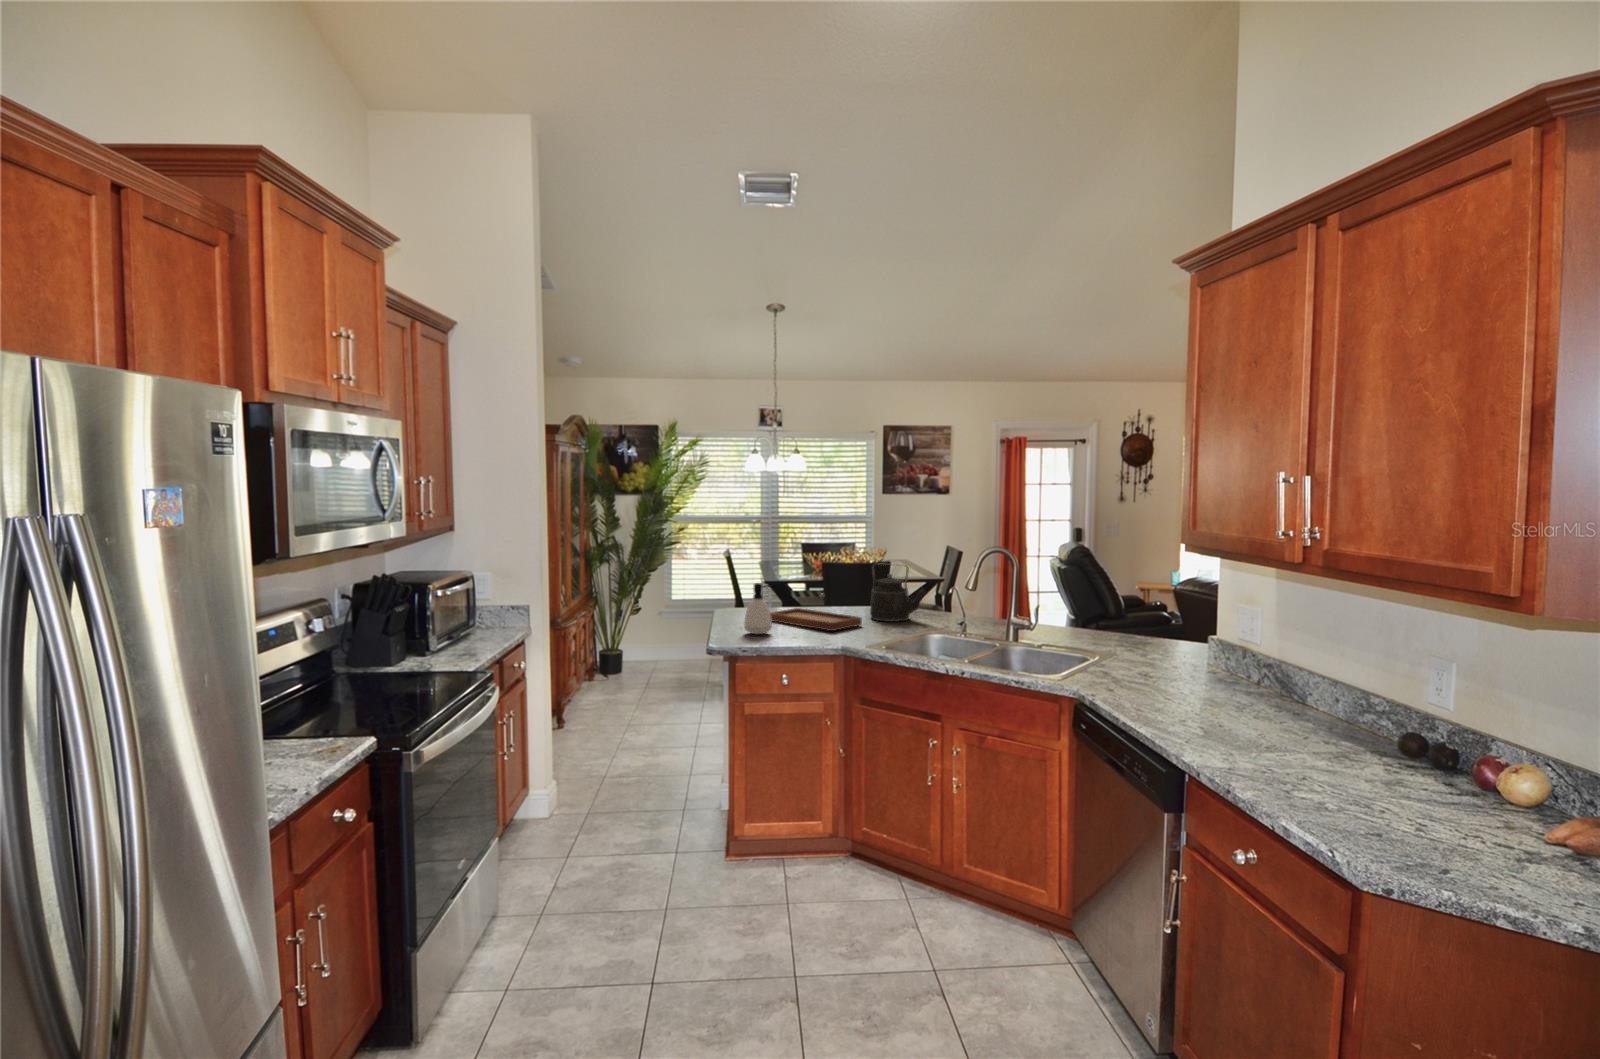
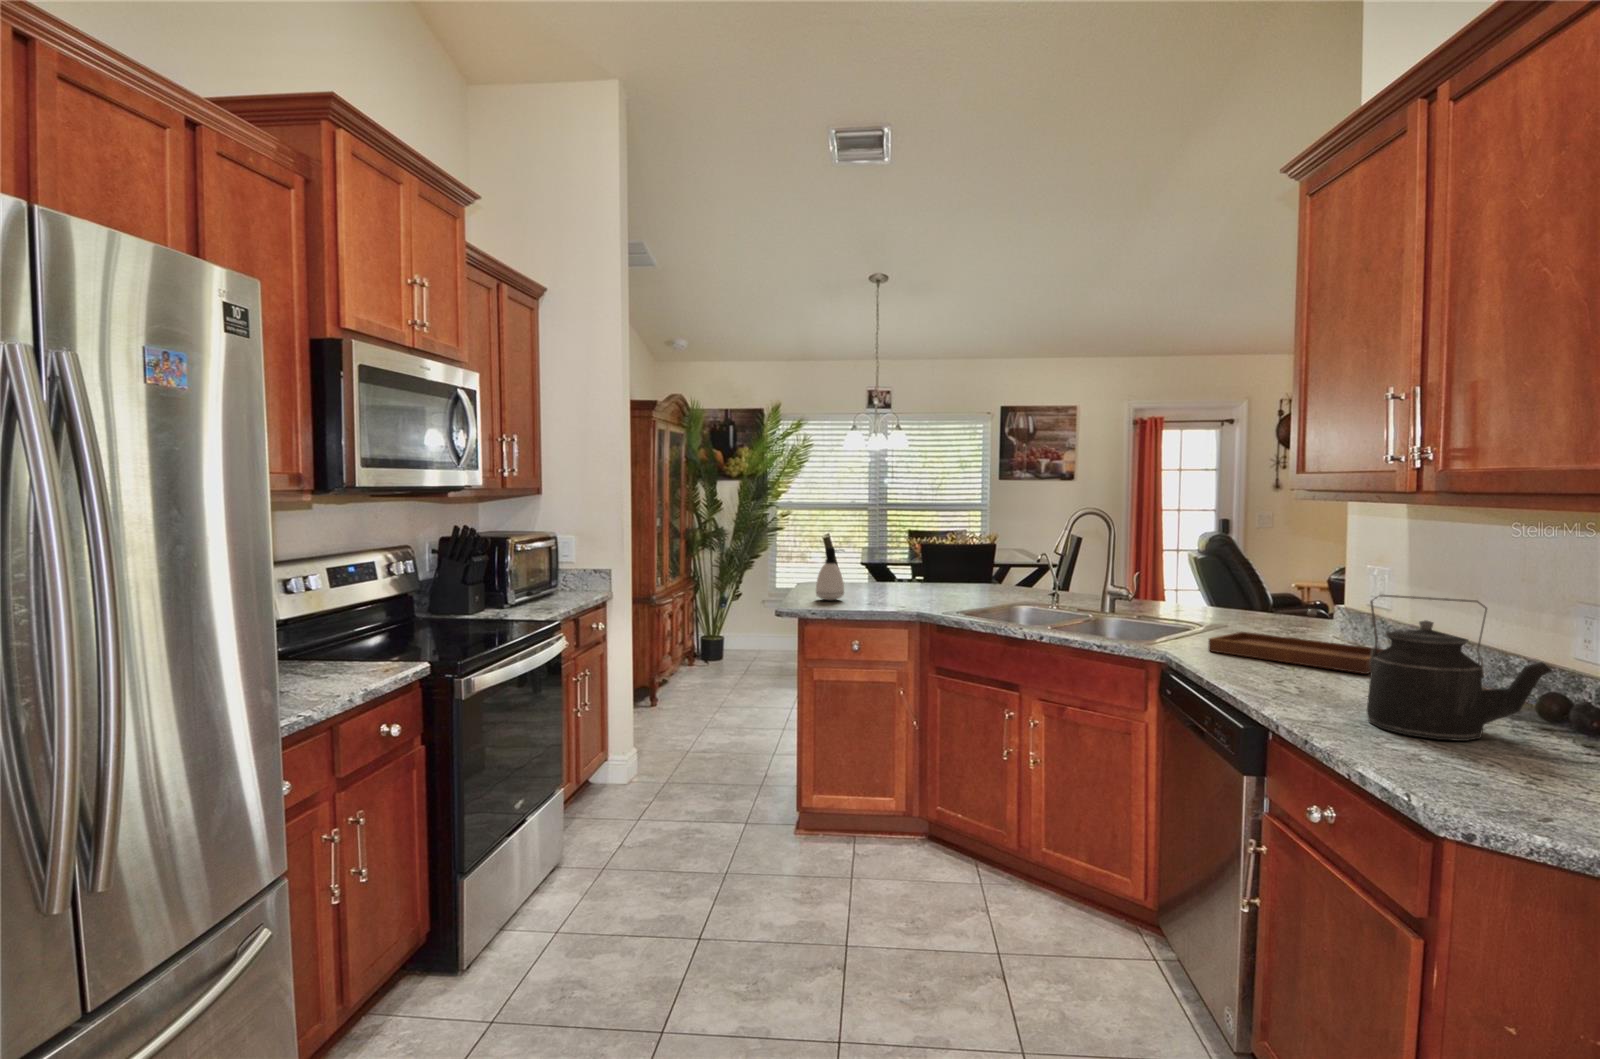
kettle: present [870,563,927,622] -> present [1367,594,1552,741]
tray: present [770,593,862,631] -> present [1208,609,1383,674]

